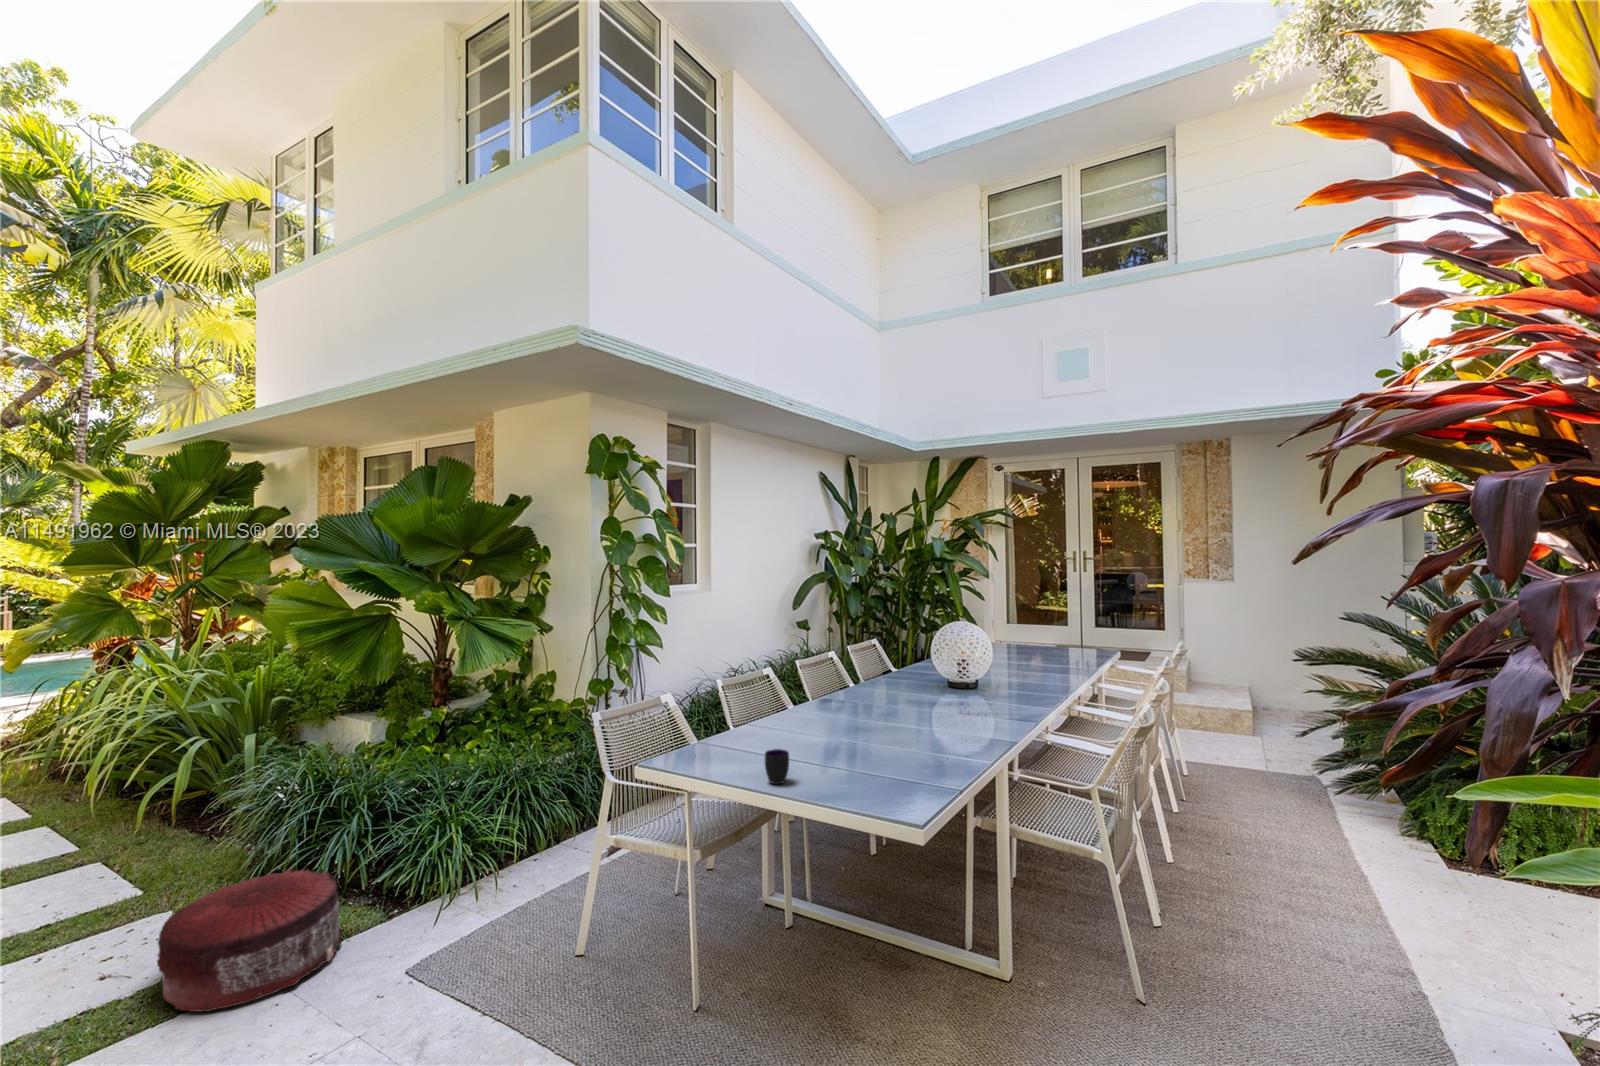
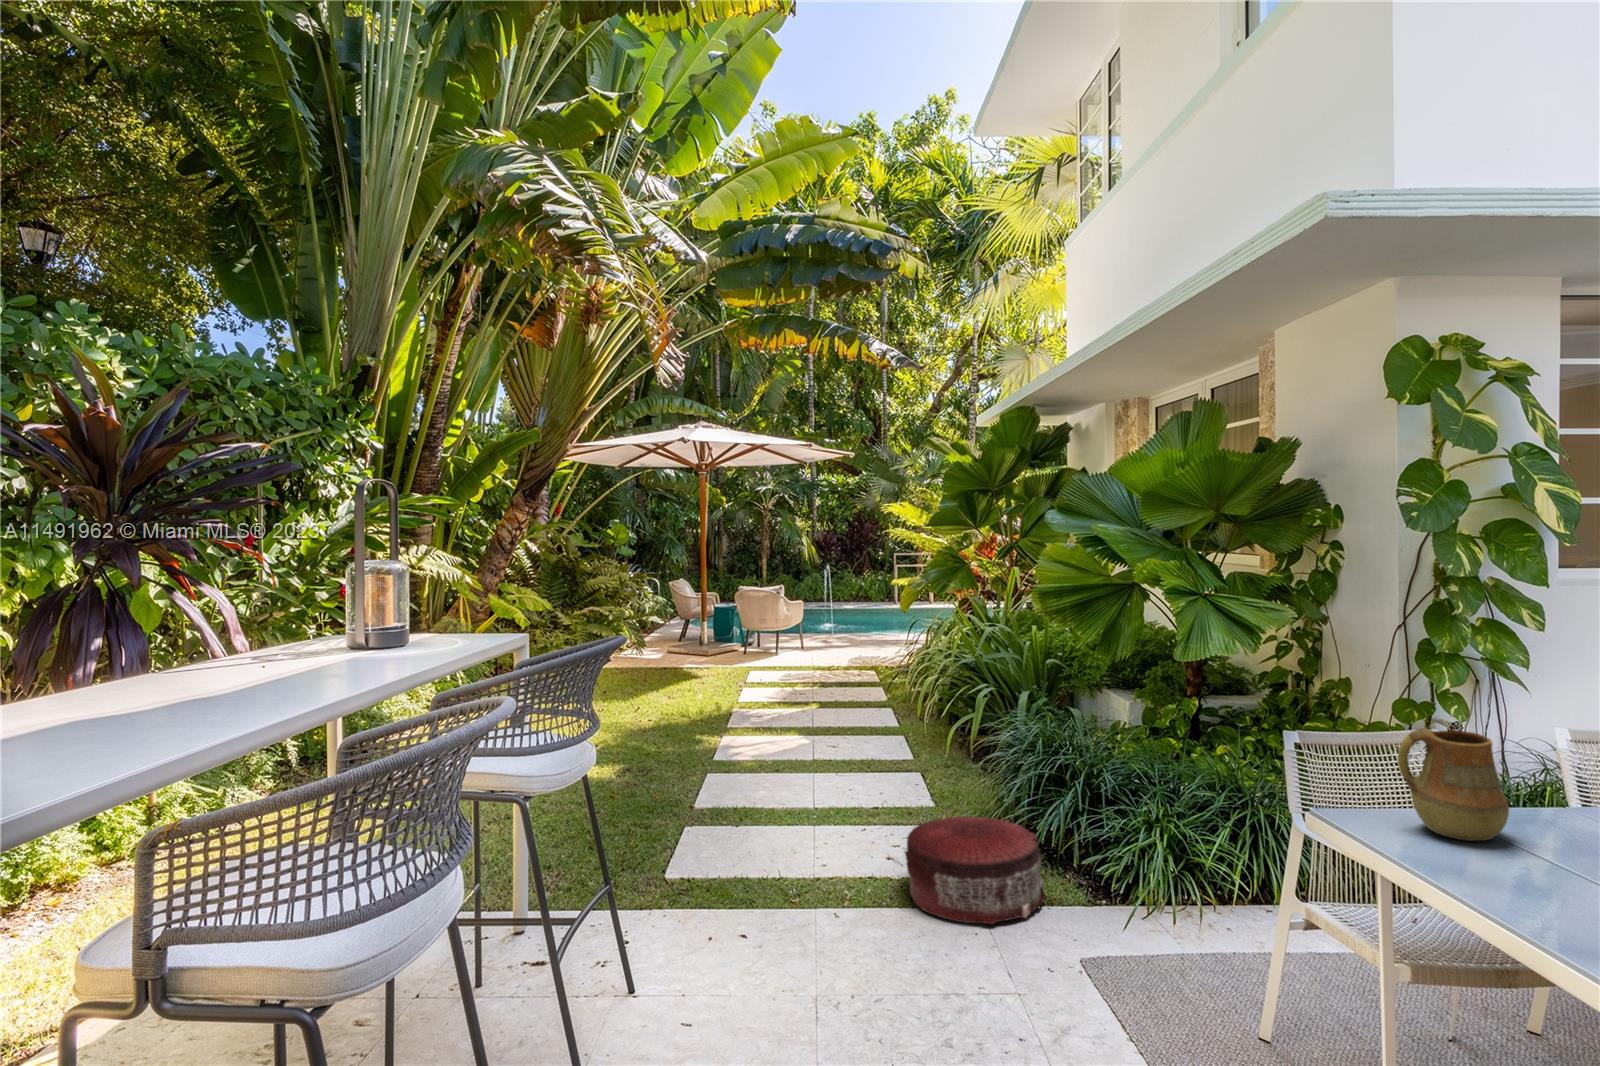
pitcher: none [688,692,743,762] -> present [1398,728,1509,841]
cup: present [765,749,789,784] -> none [1498,838,1552,899]

